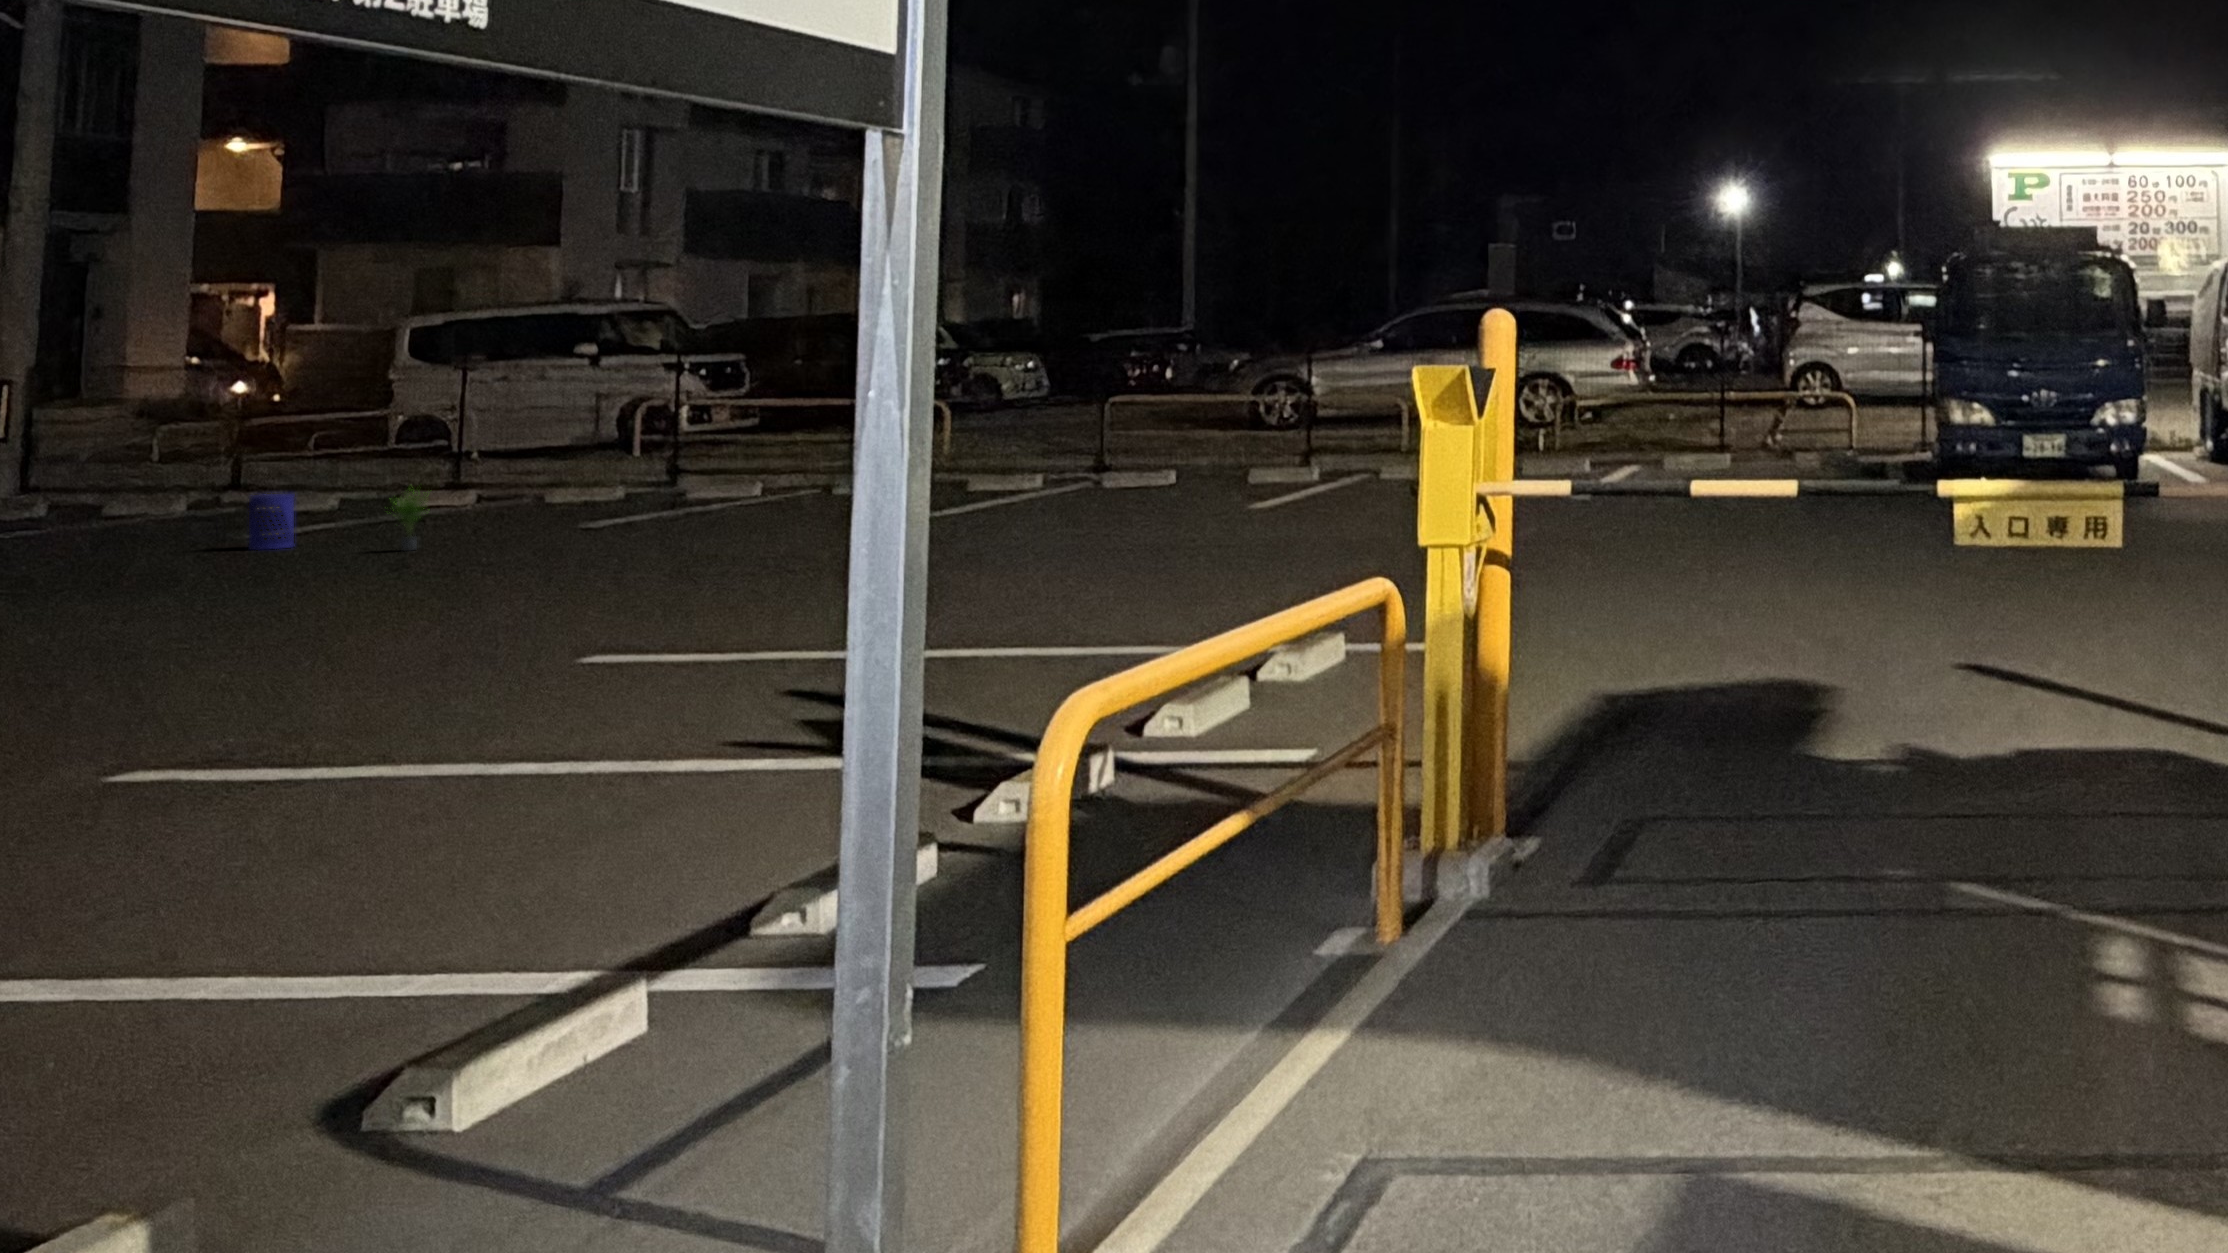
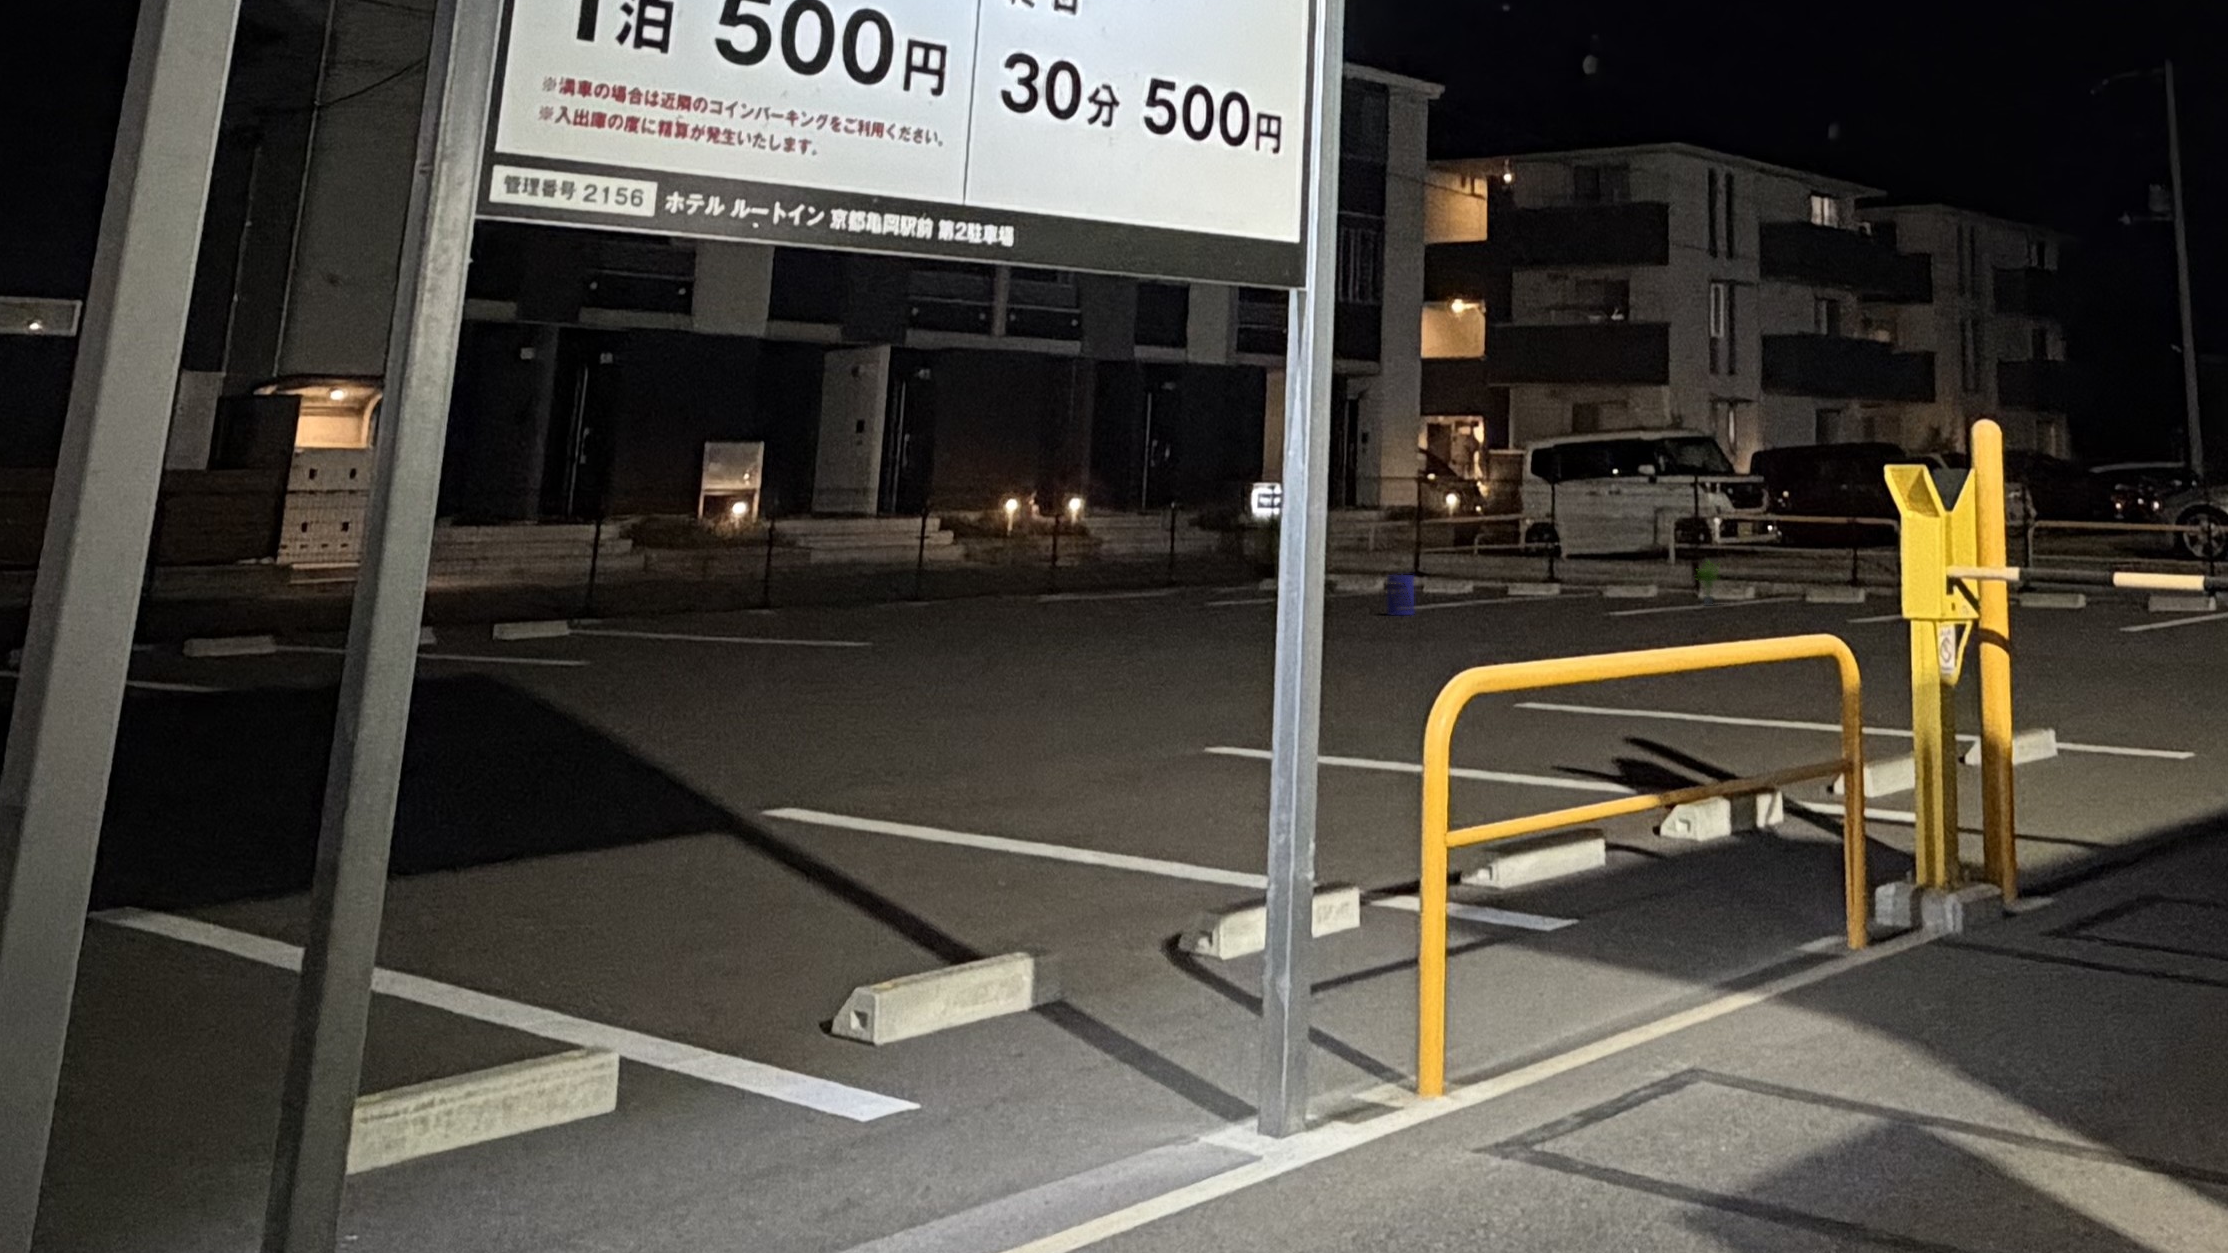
potted plant: present [393,488,427,551] -> present [1700,562,1717,606]

